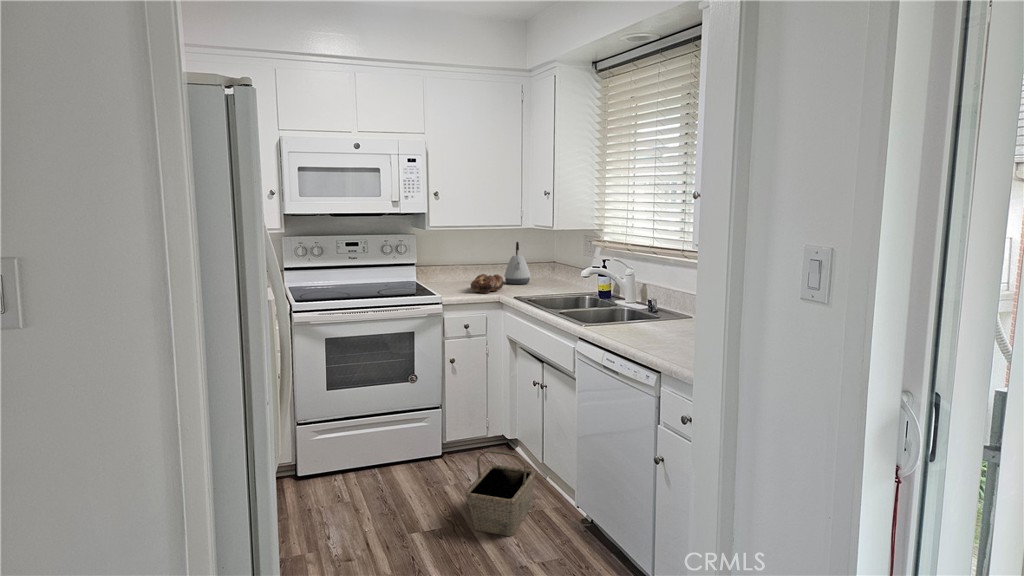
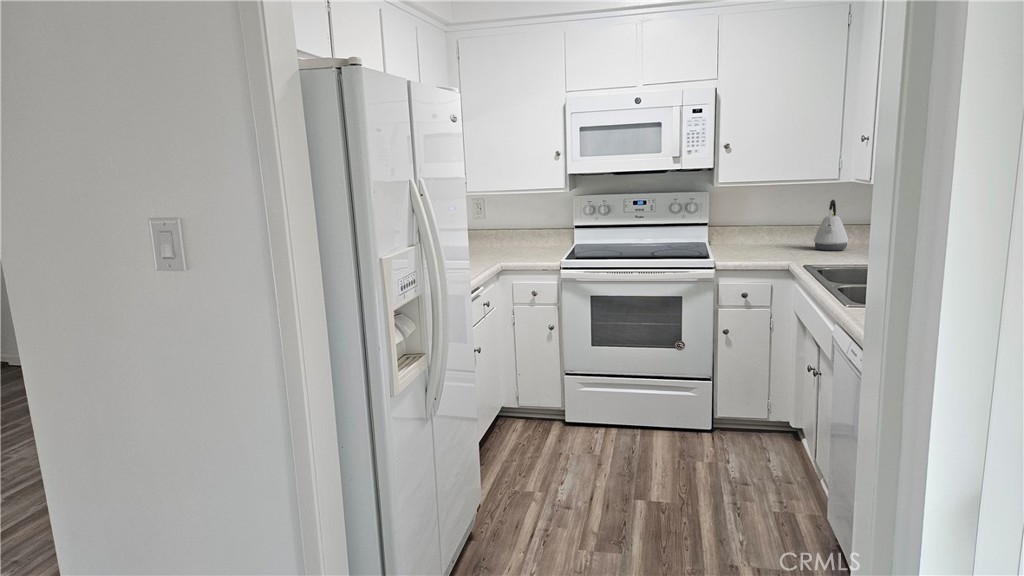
bread loaf: present [471,274,503,293] -> none [757,237,803,259]
basket: present [466,450,535,536] -> none [694,433,789,531]

